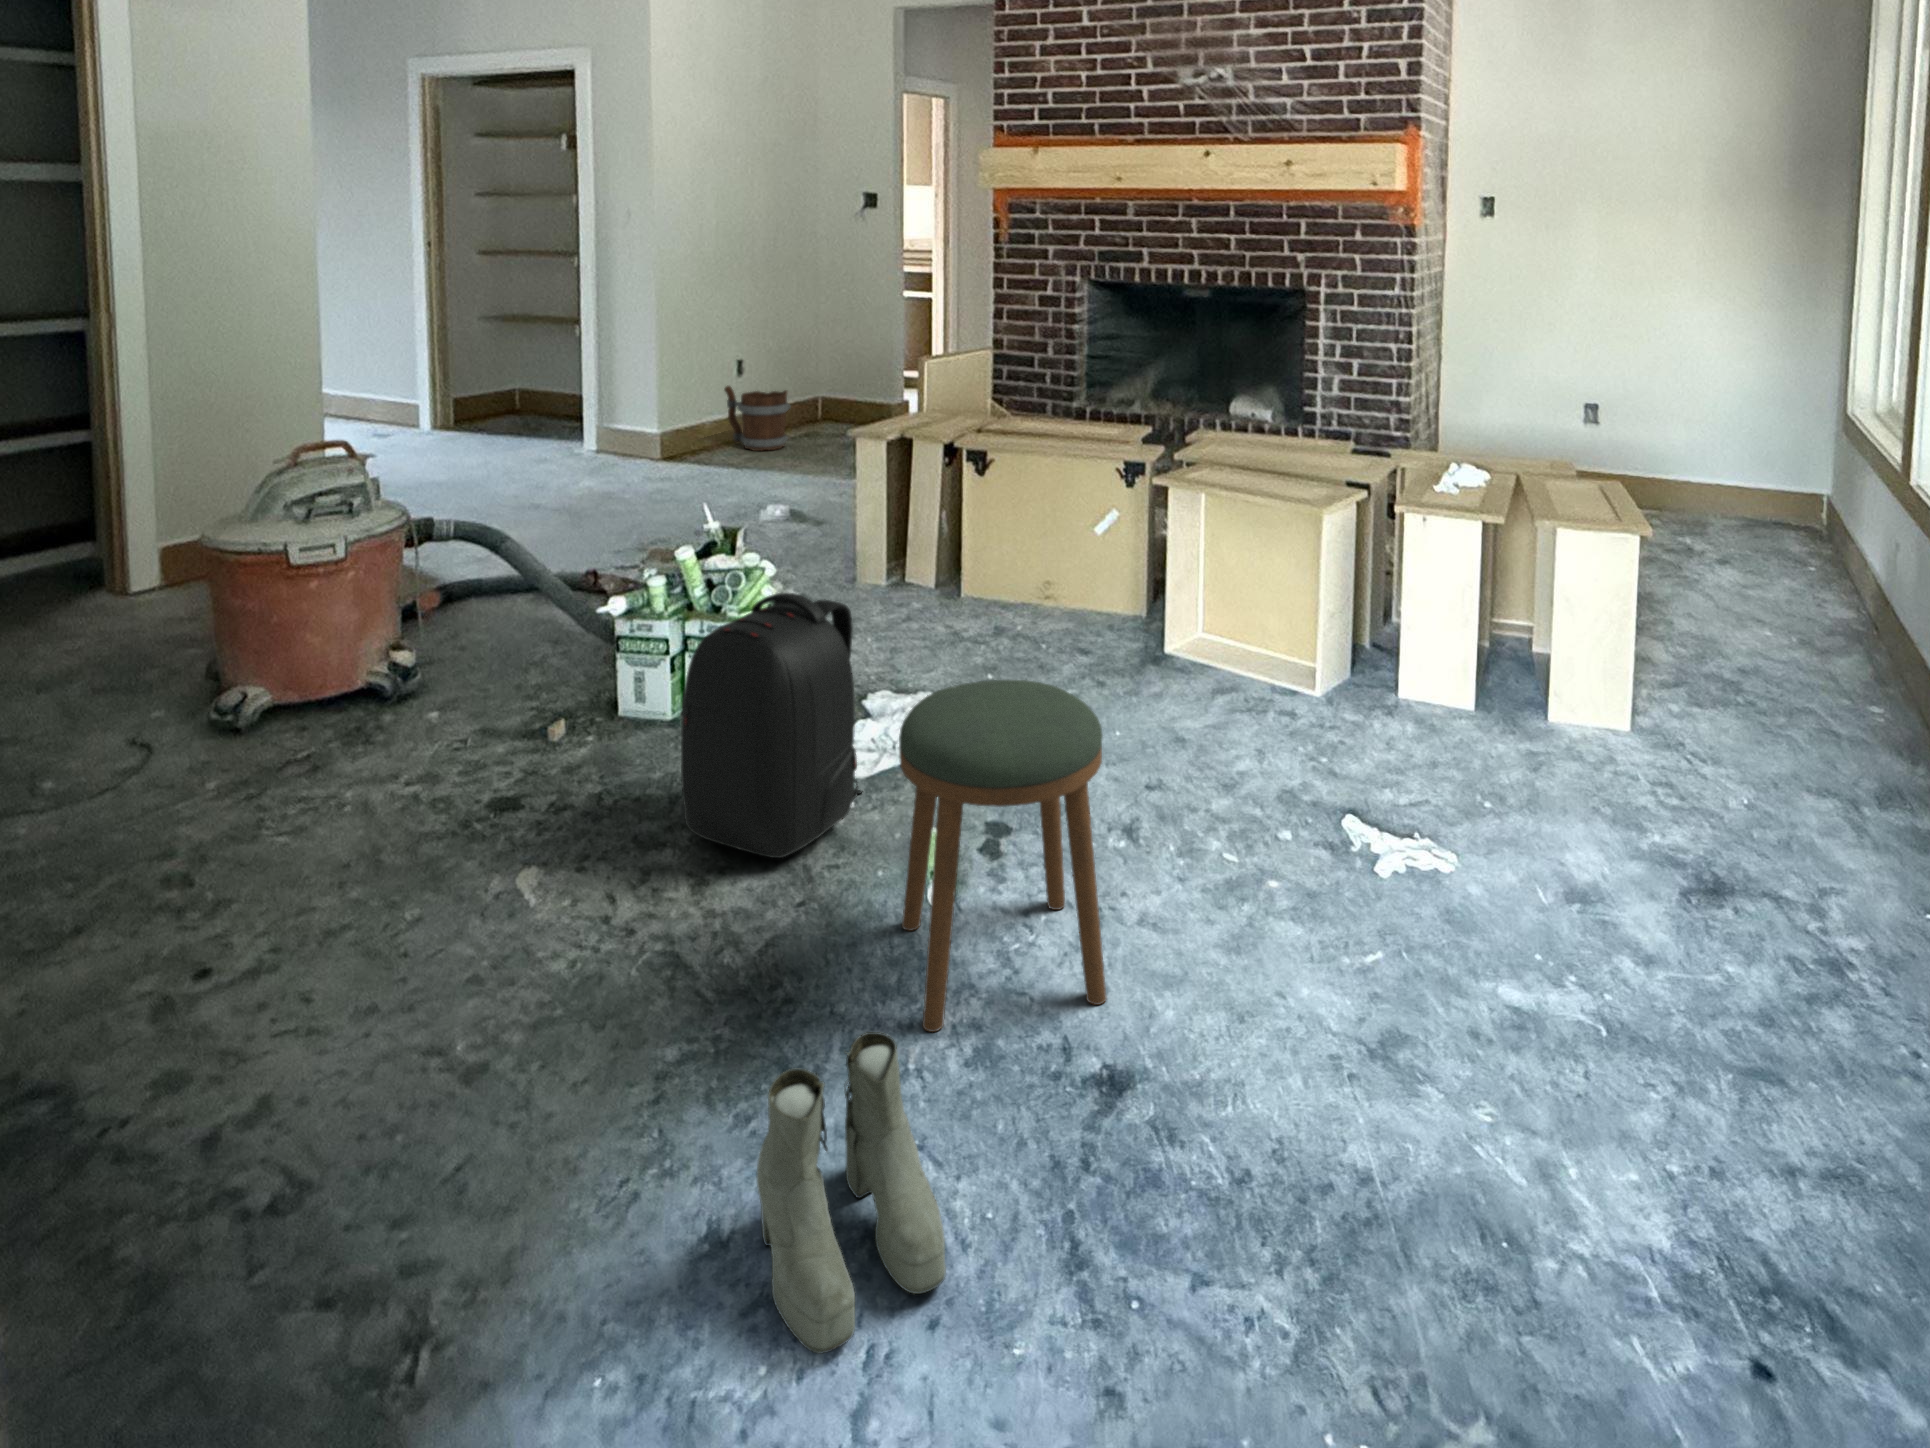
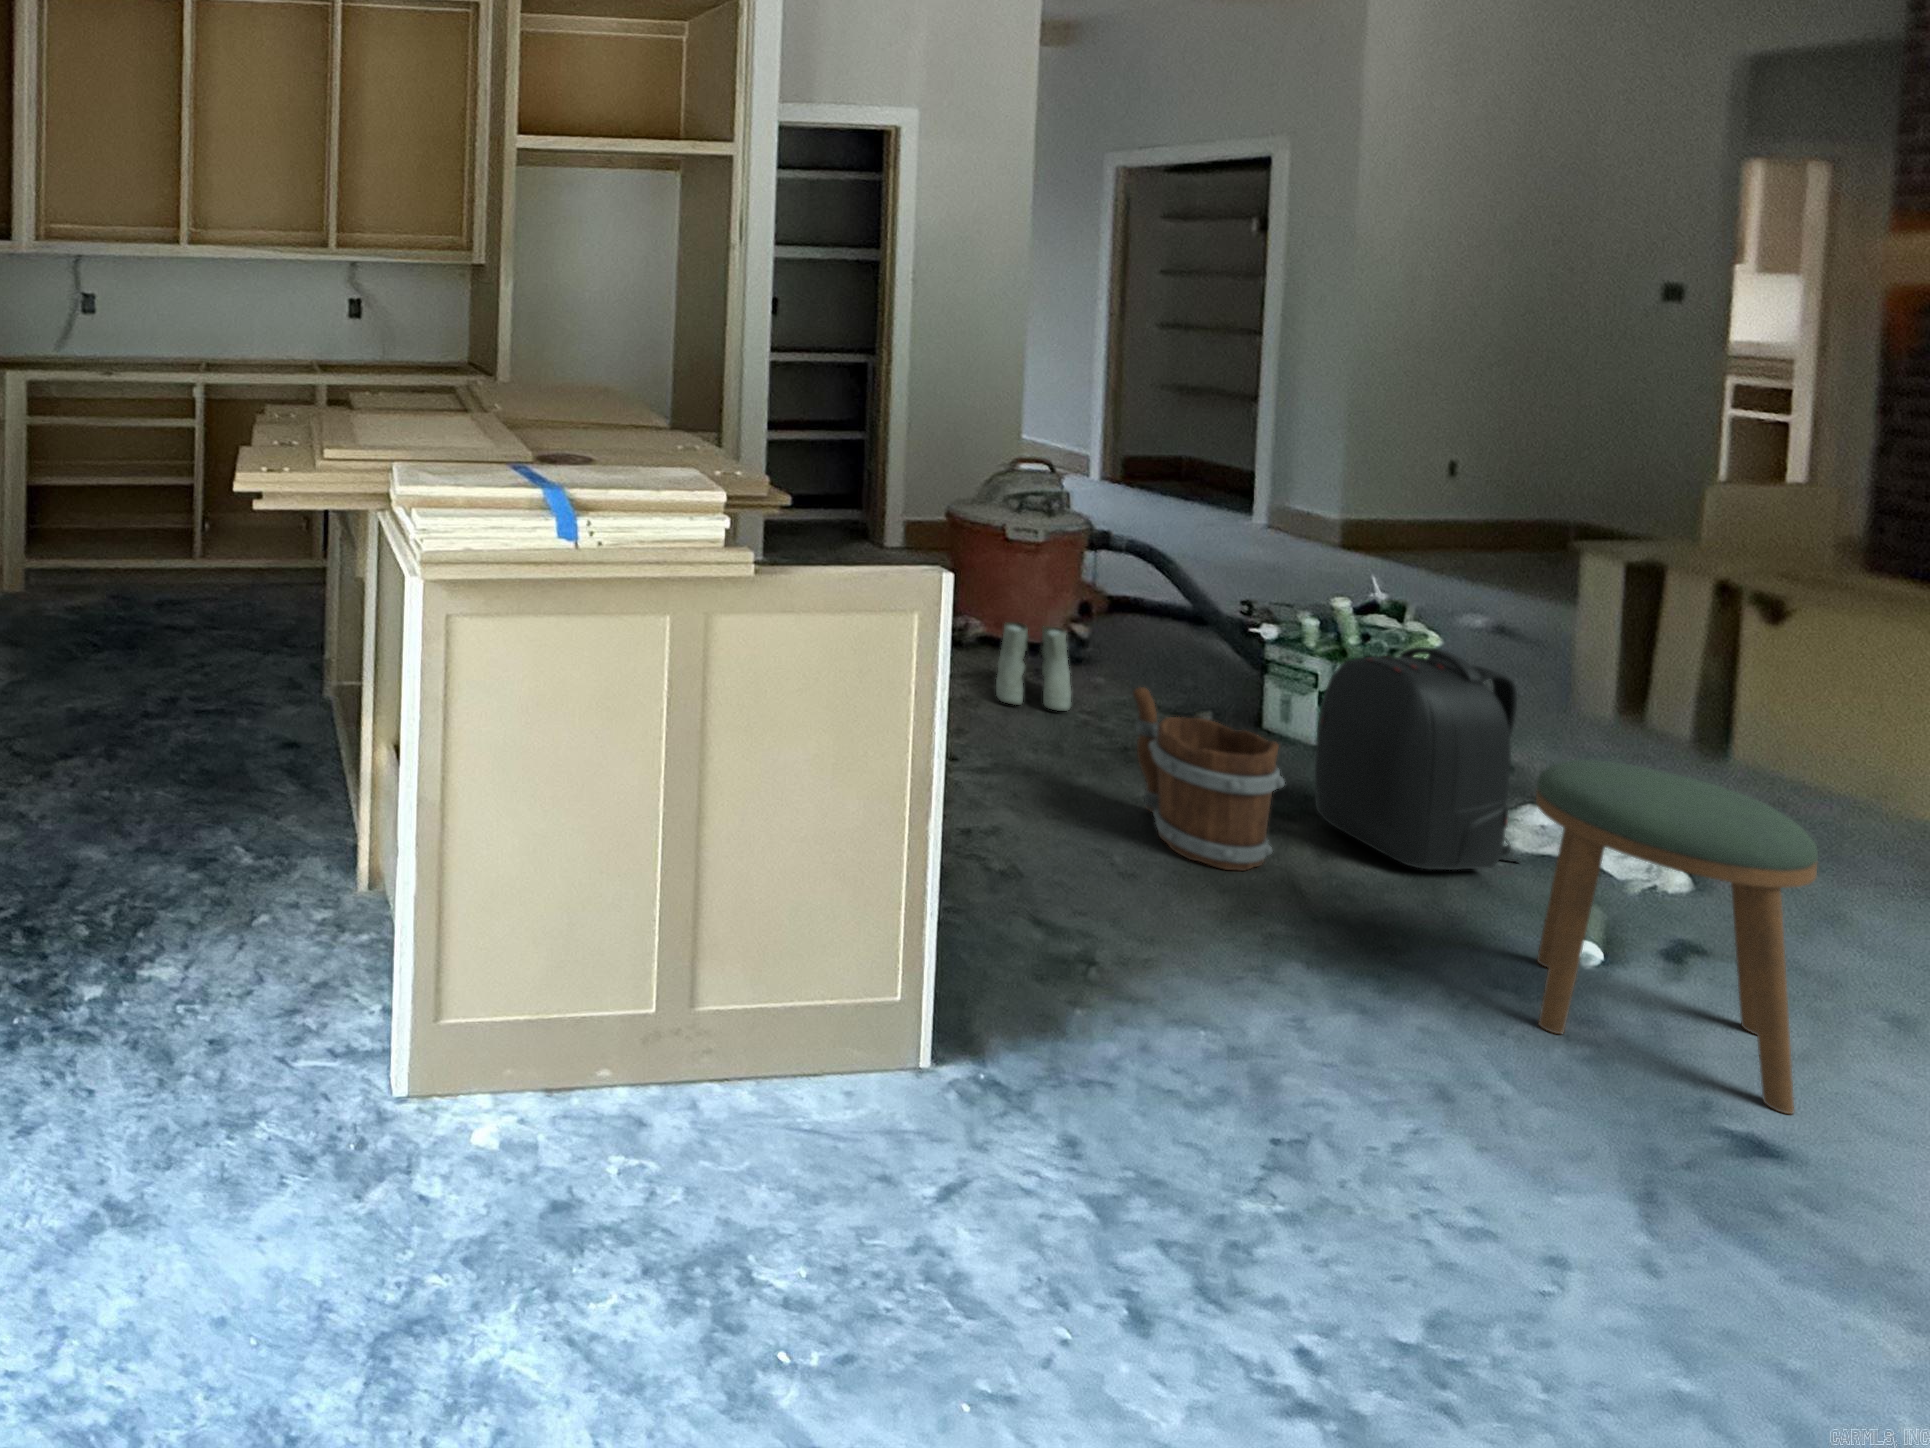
bucket: present [724,386,791,451] -> present [1133,687,1285,871]
boots: present [756,1032,946,1354] -> present [996,622,1071,711]

